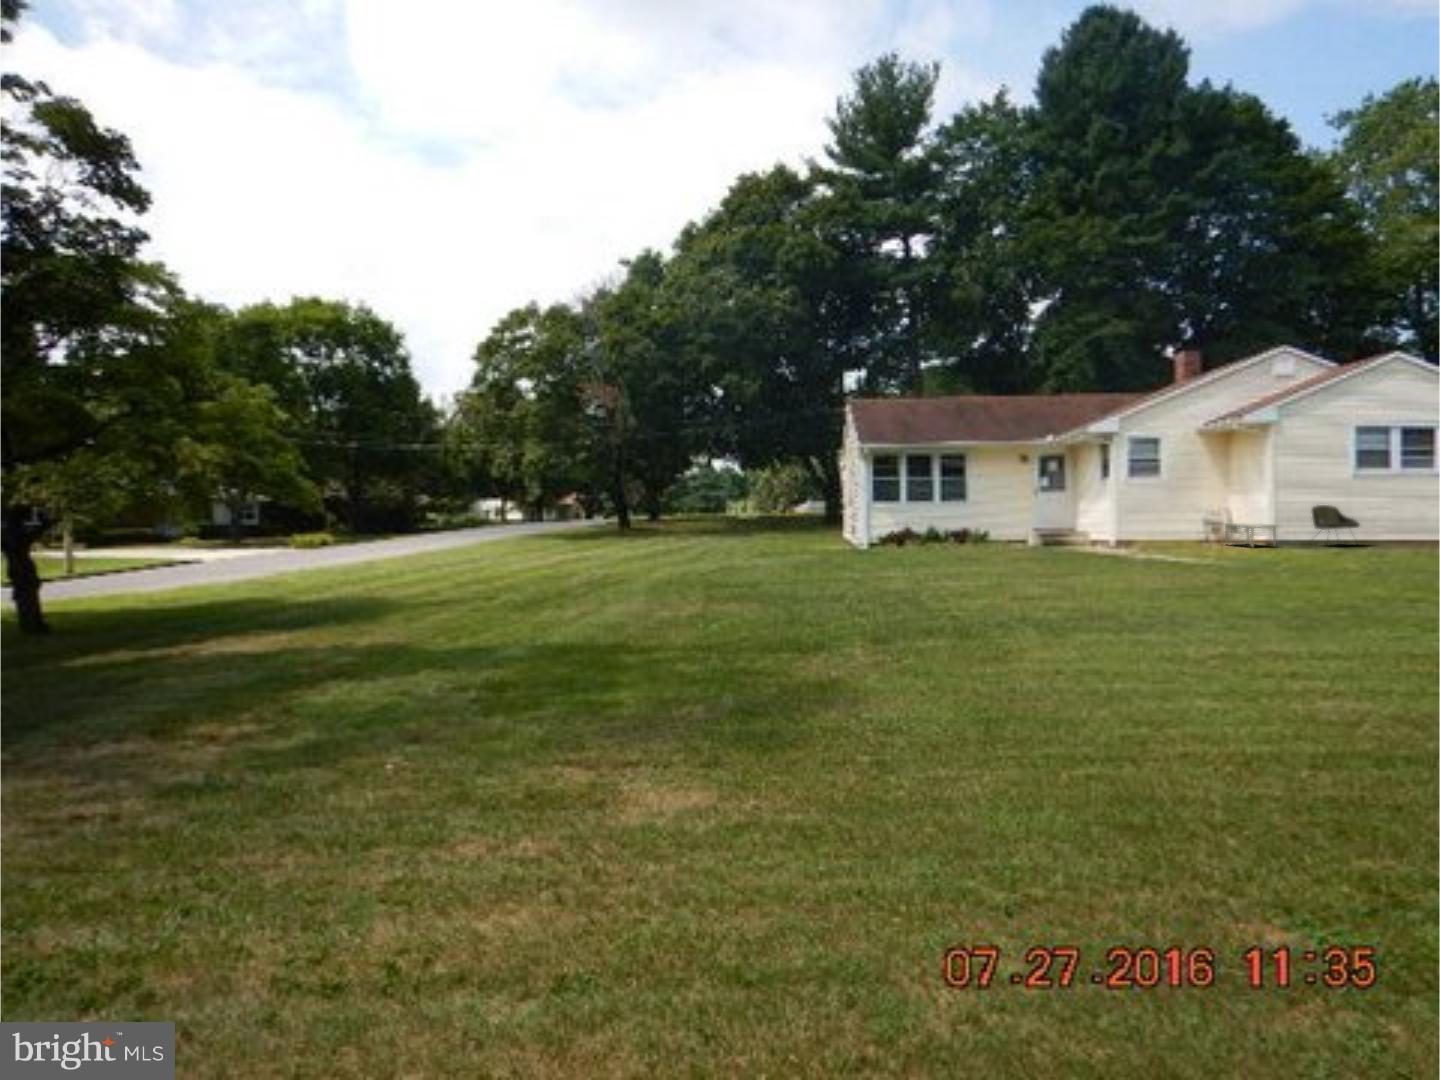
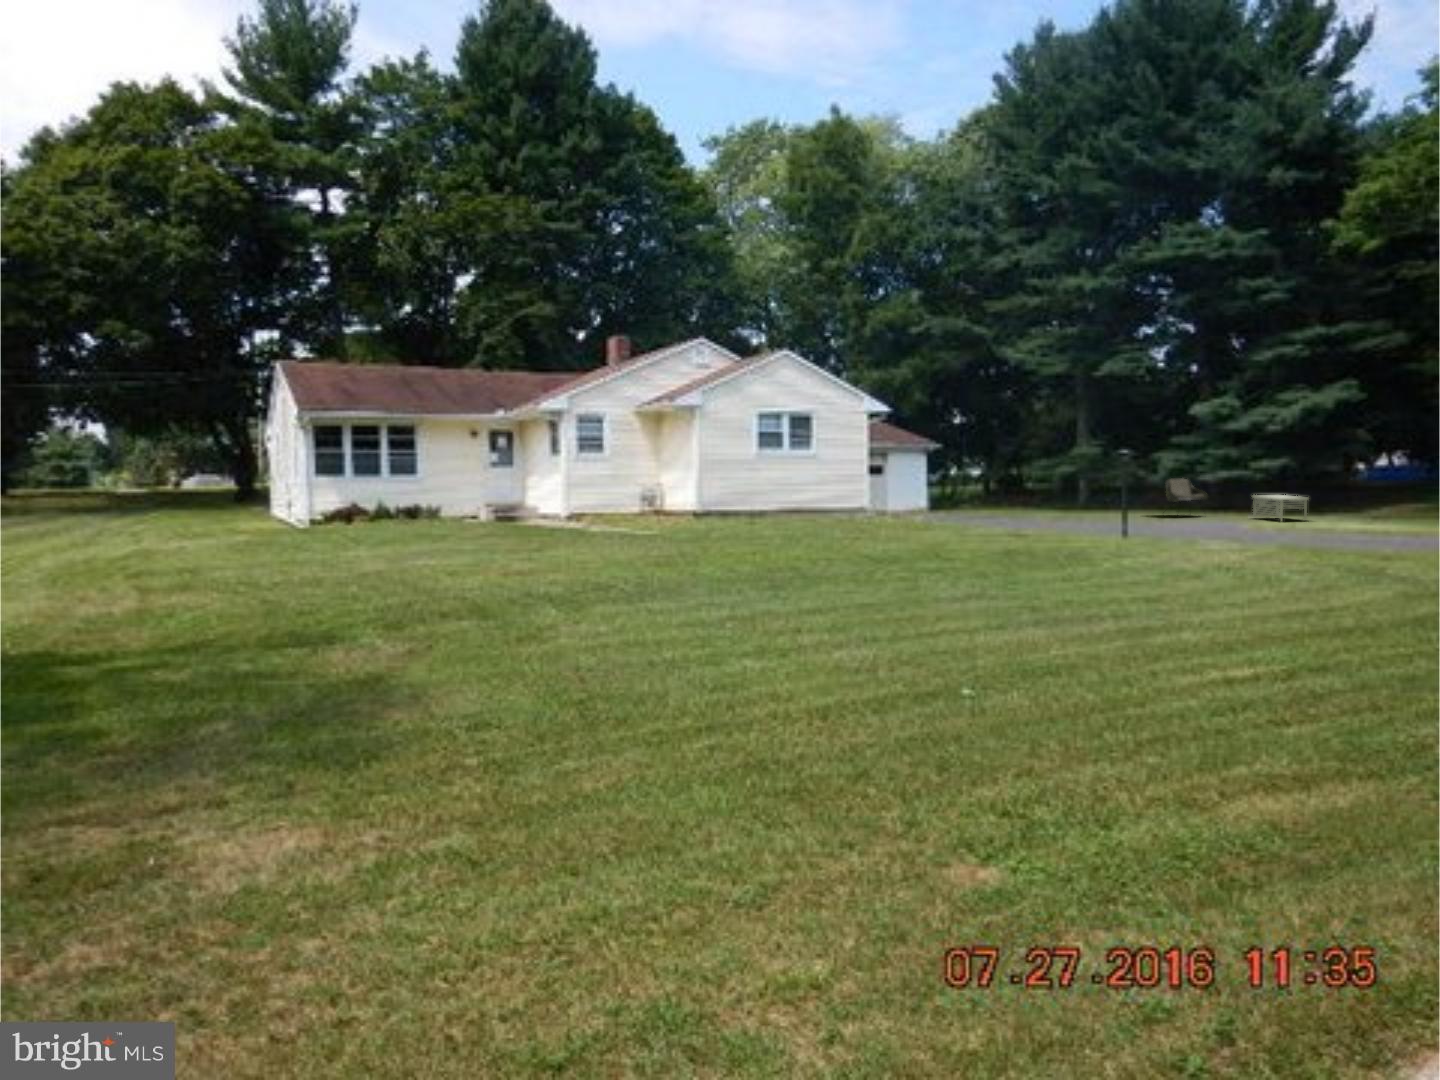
lounge chair: present [1311,505,1360,533] -> present [1166,478,1208,517]

